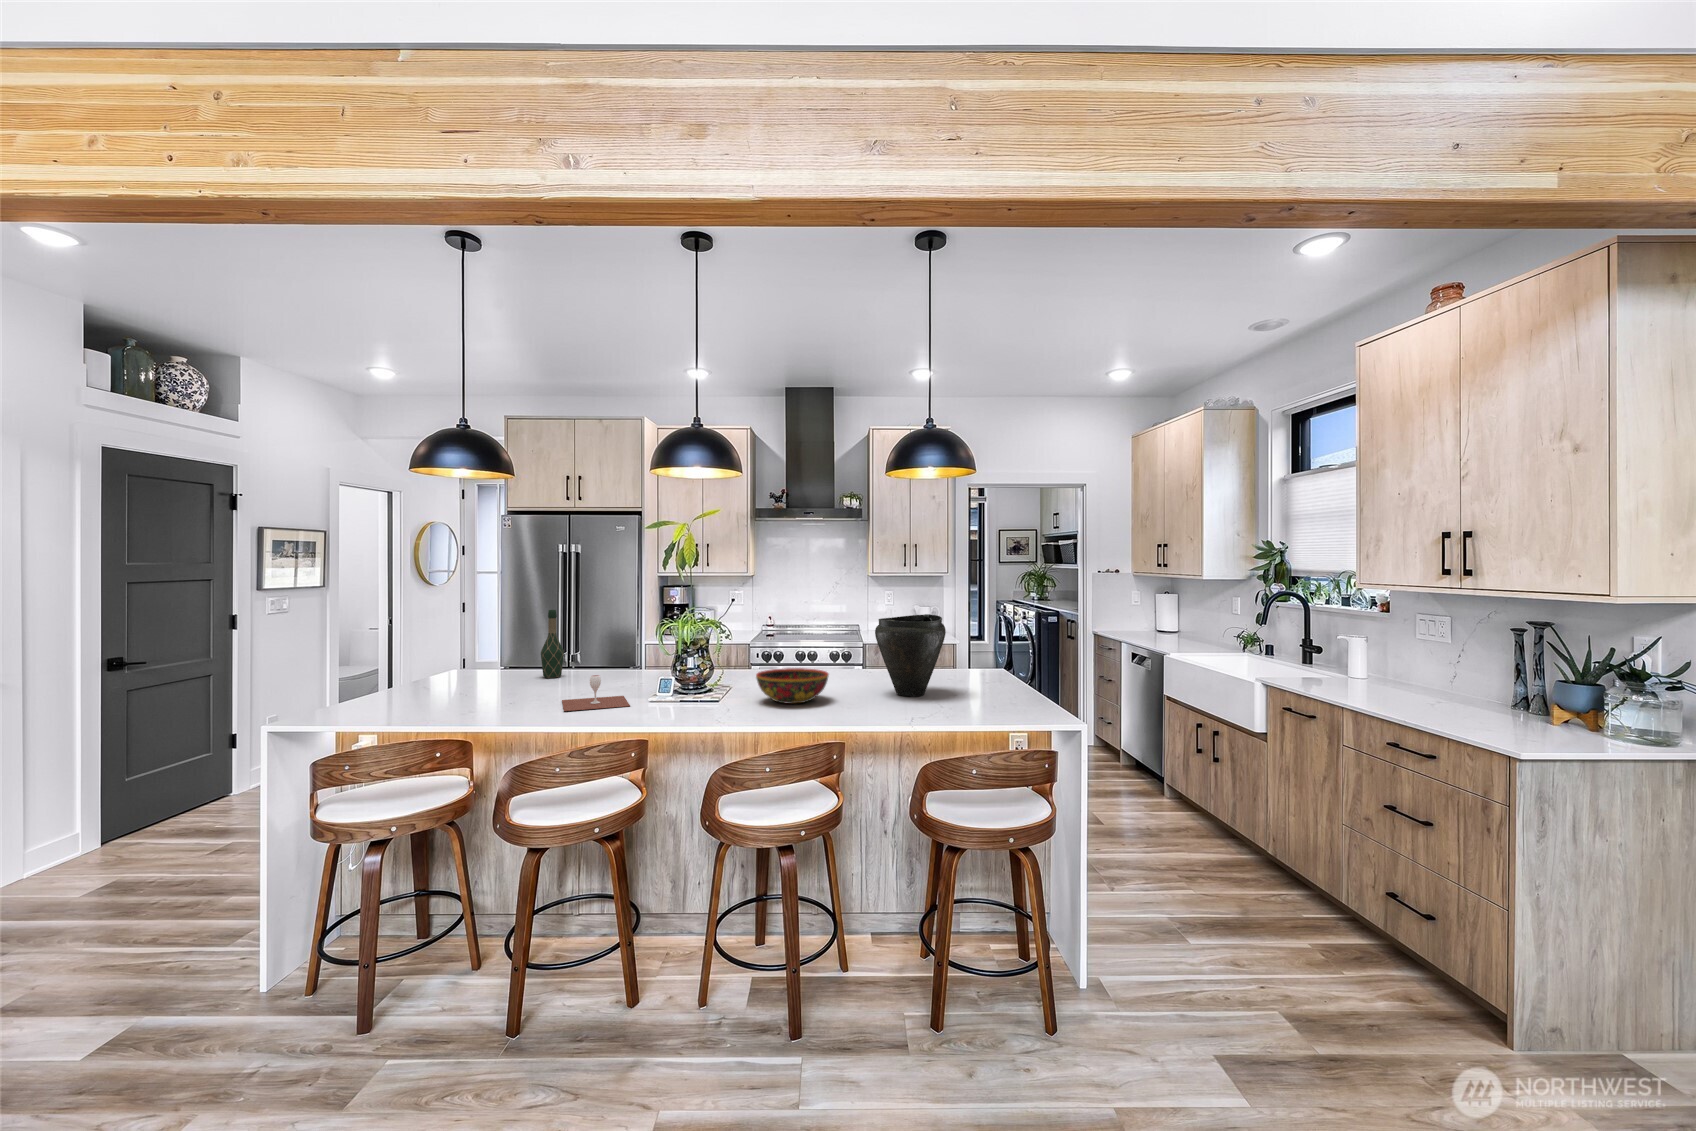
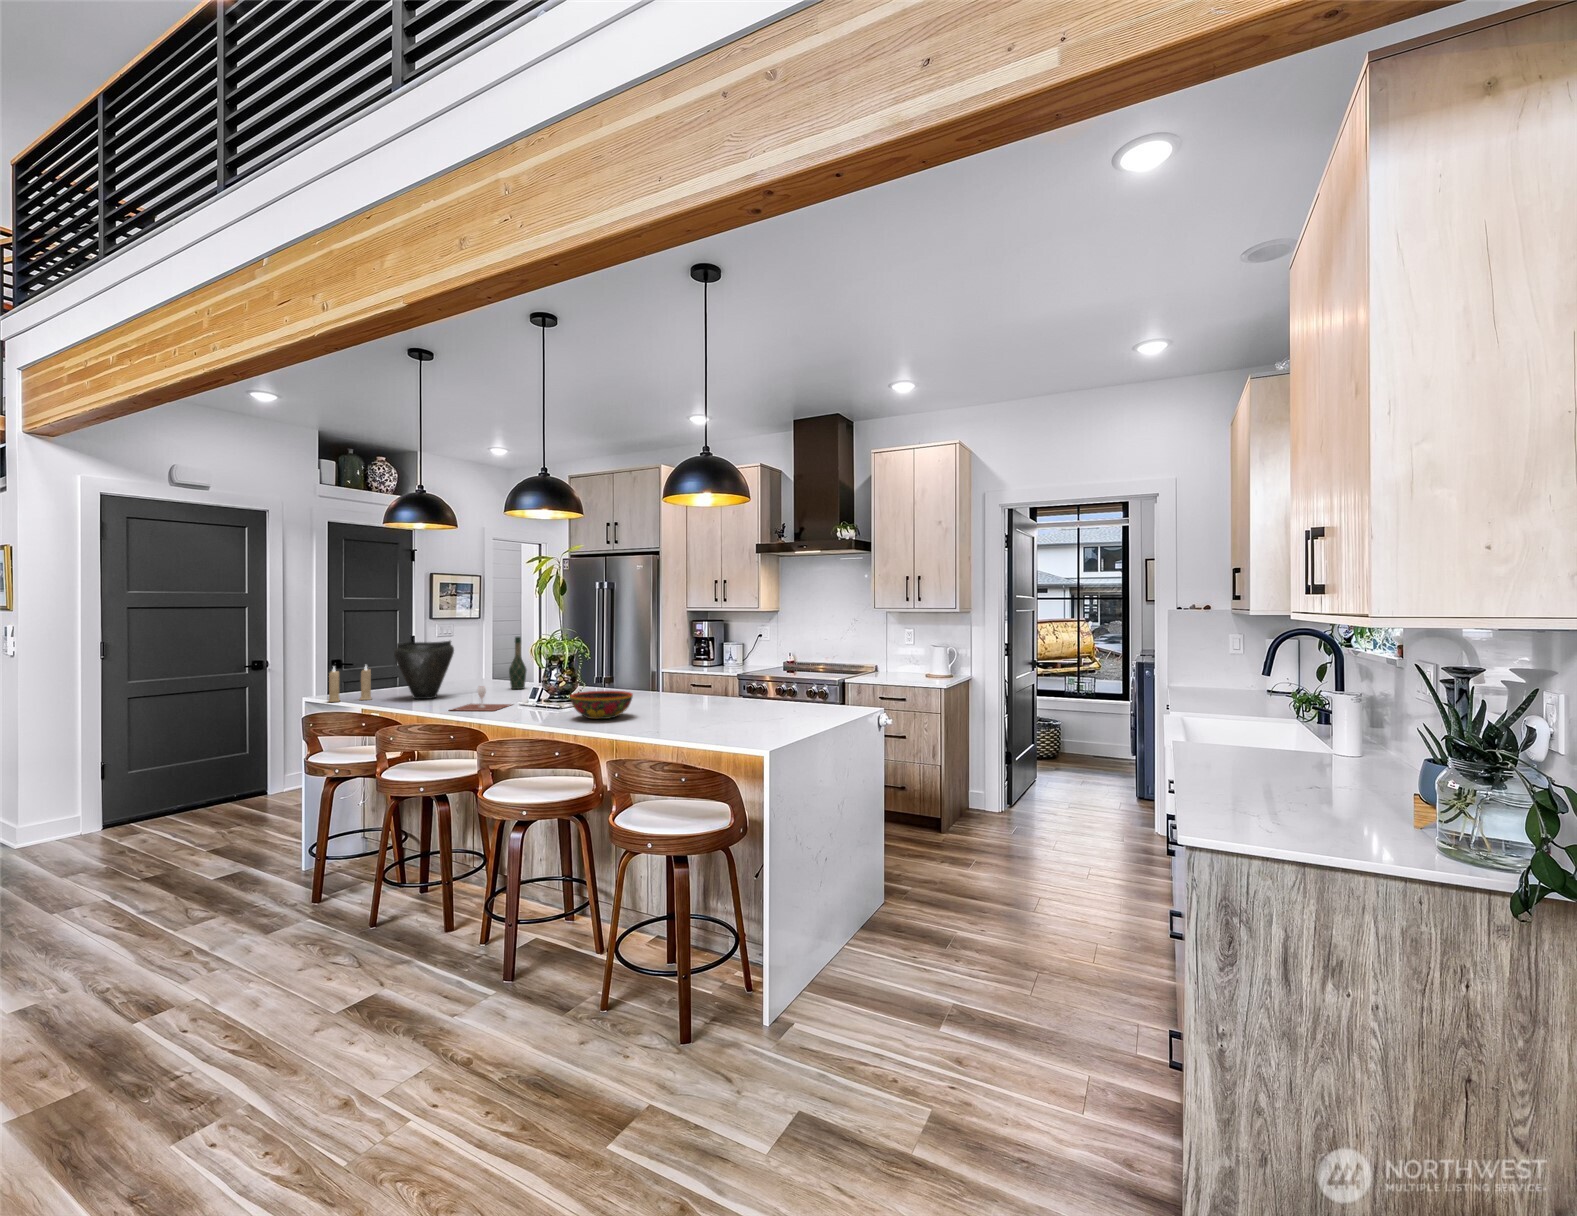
vase: present [875,614,946,696] -> present [394,641,454,699]
candle: none [314,656,380,718] -> present [328,666,372,702]

